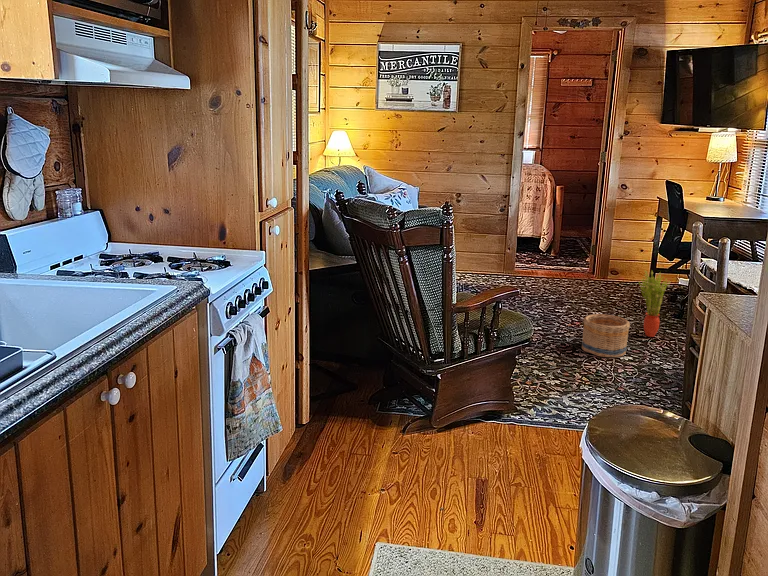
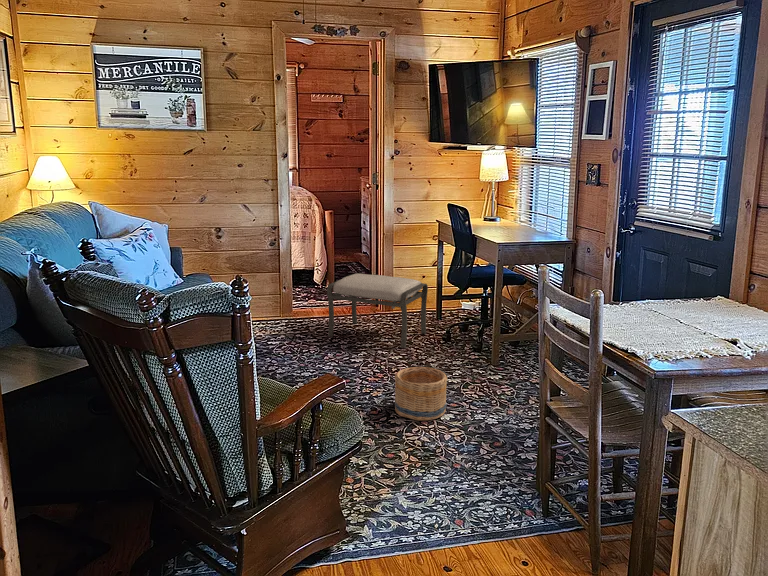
ottoman: none [542,240,638,307] -> present [327,274,428,348]
potted plant: present [639,271,670,337] -> none [445,308,479,382]

